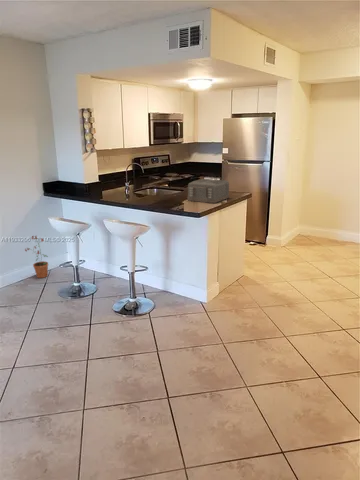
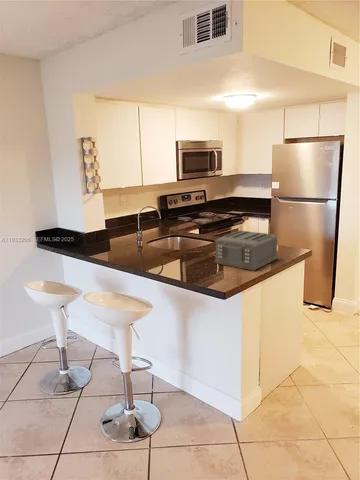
potted plant: present [25,236,48,278] -> none [8,299,38,355]

